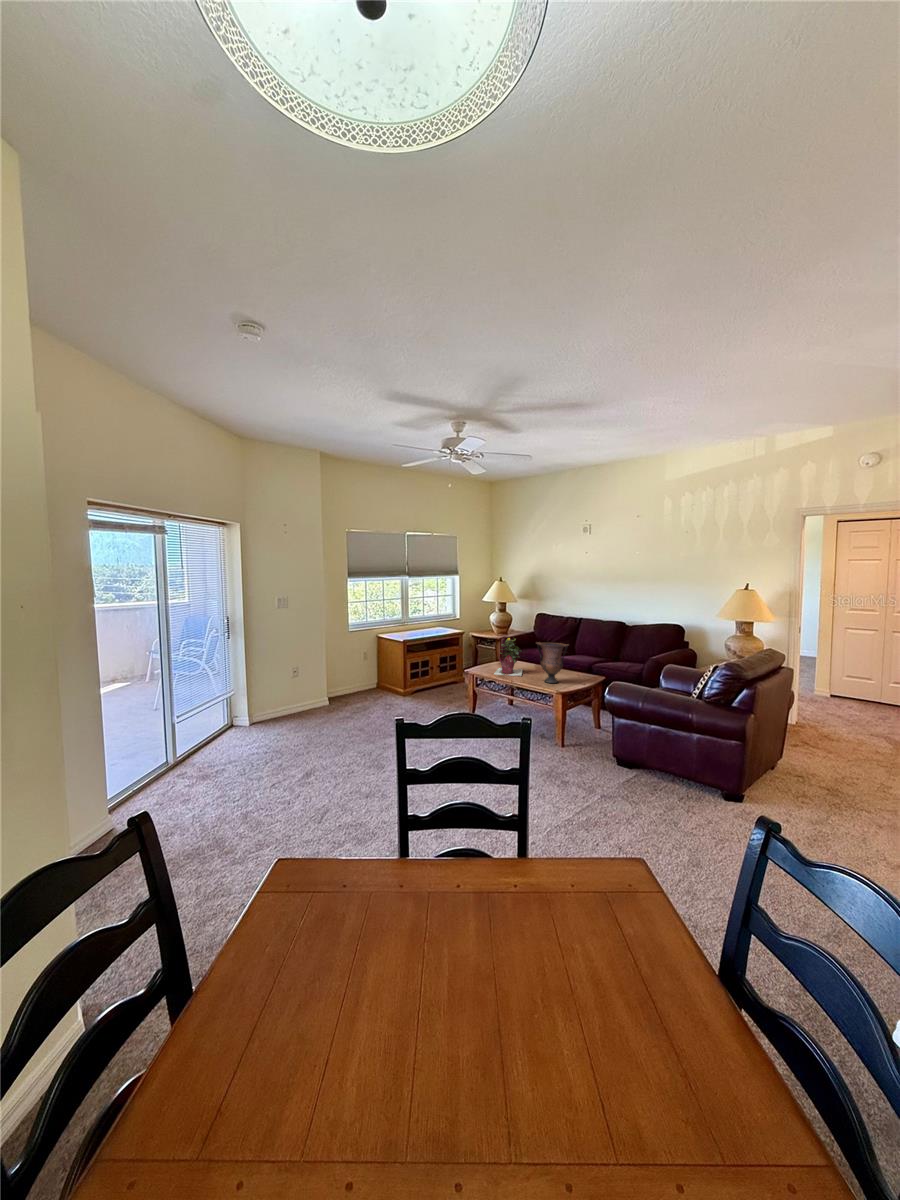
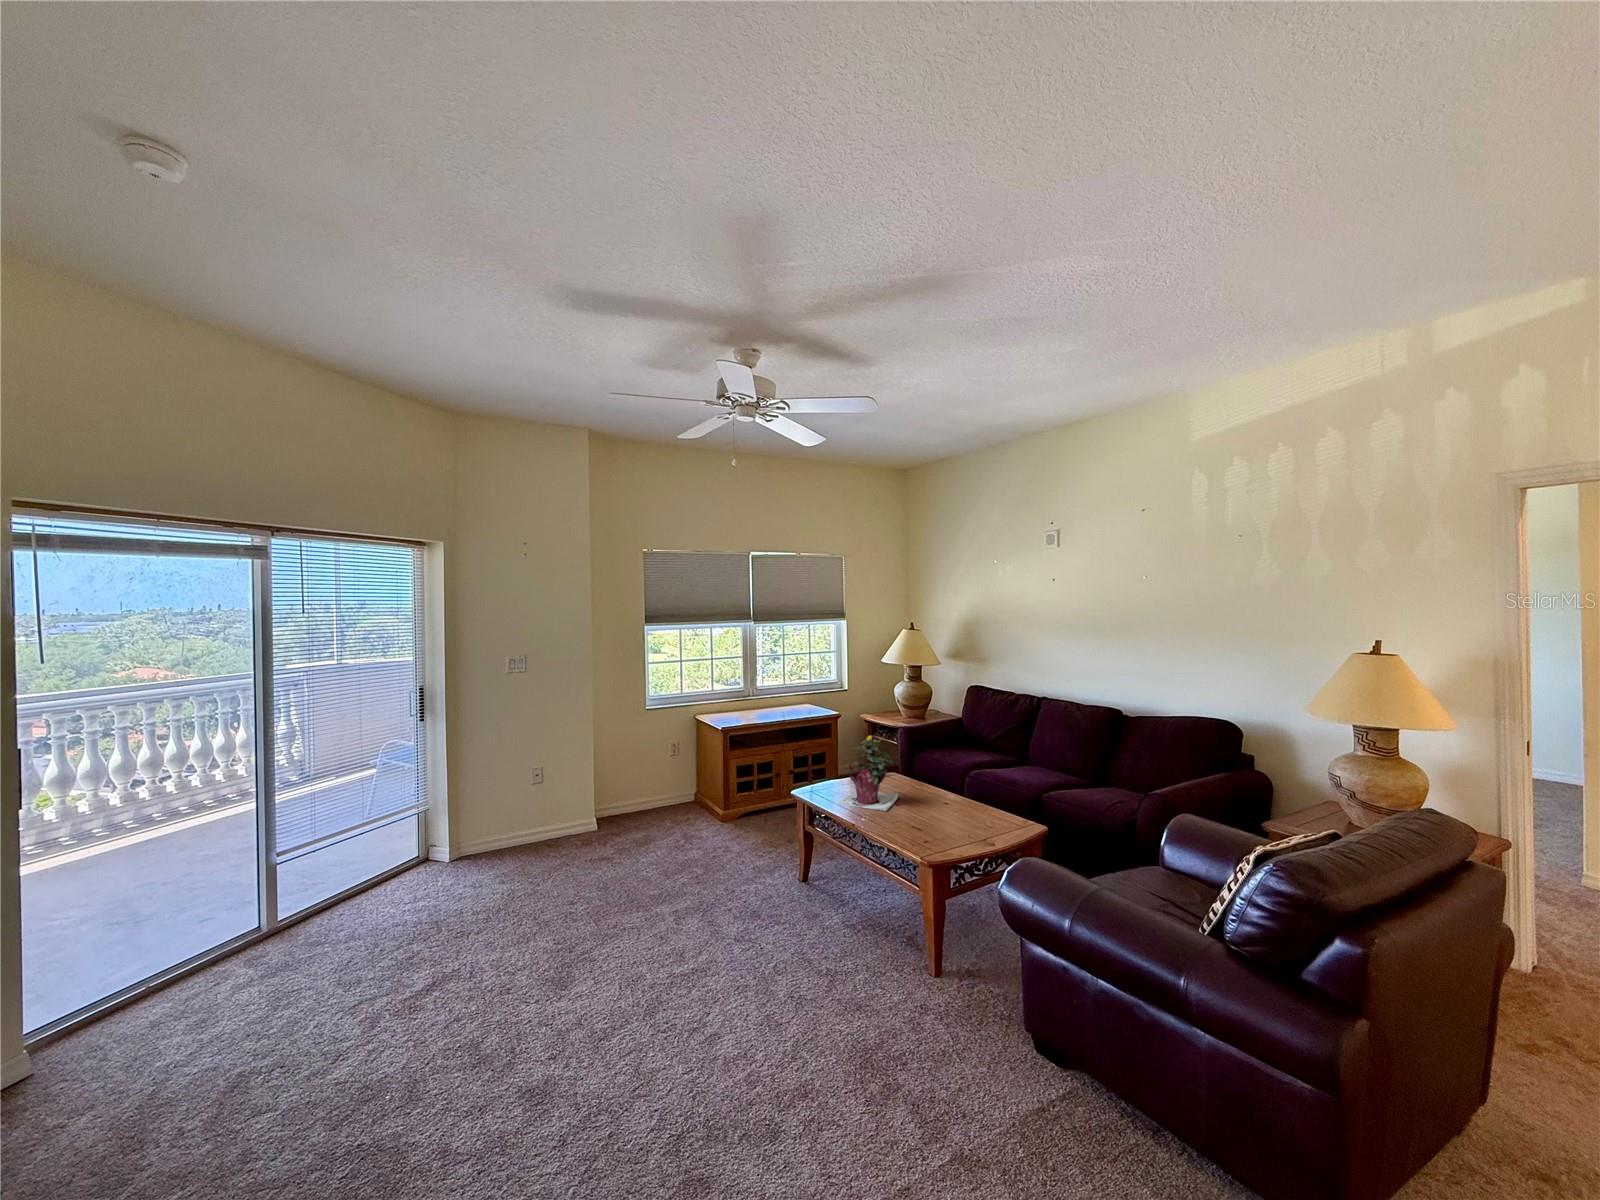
vase: present [536,642,569,683] -> none [906,749,968,834]

